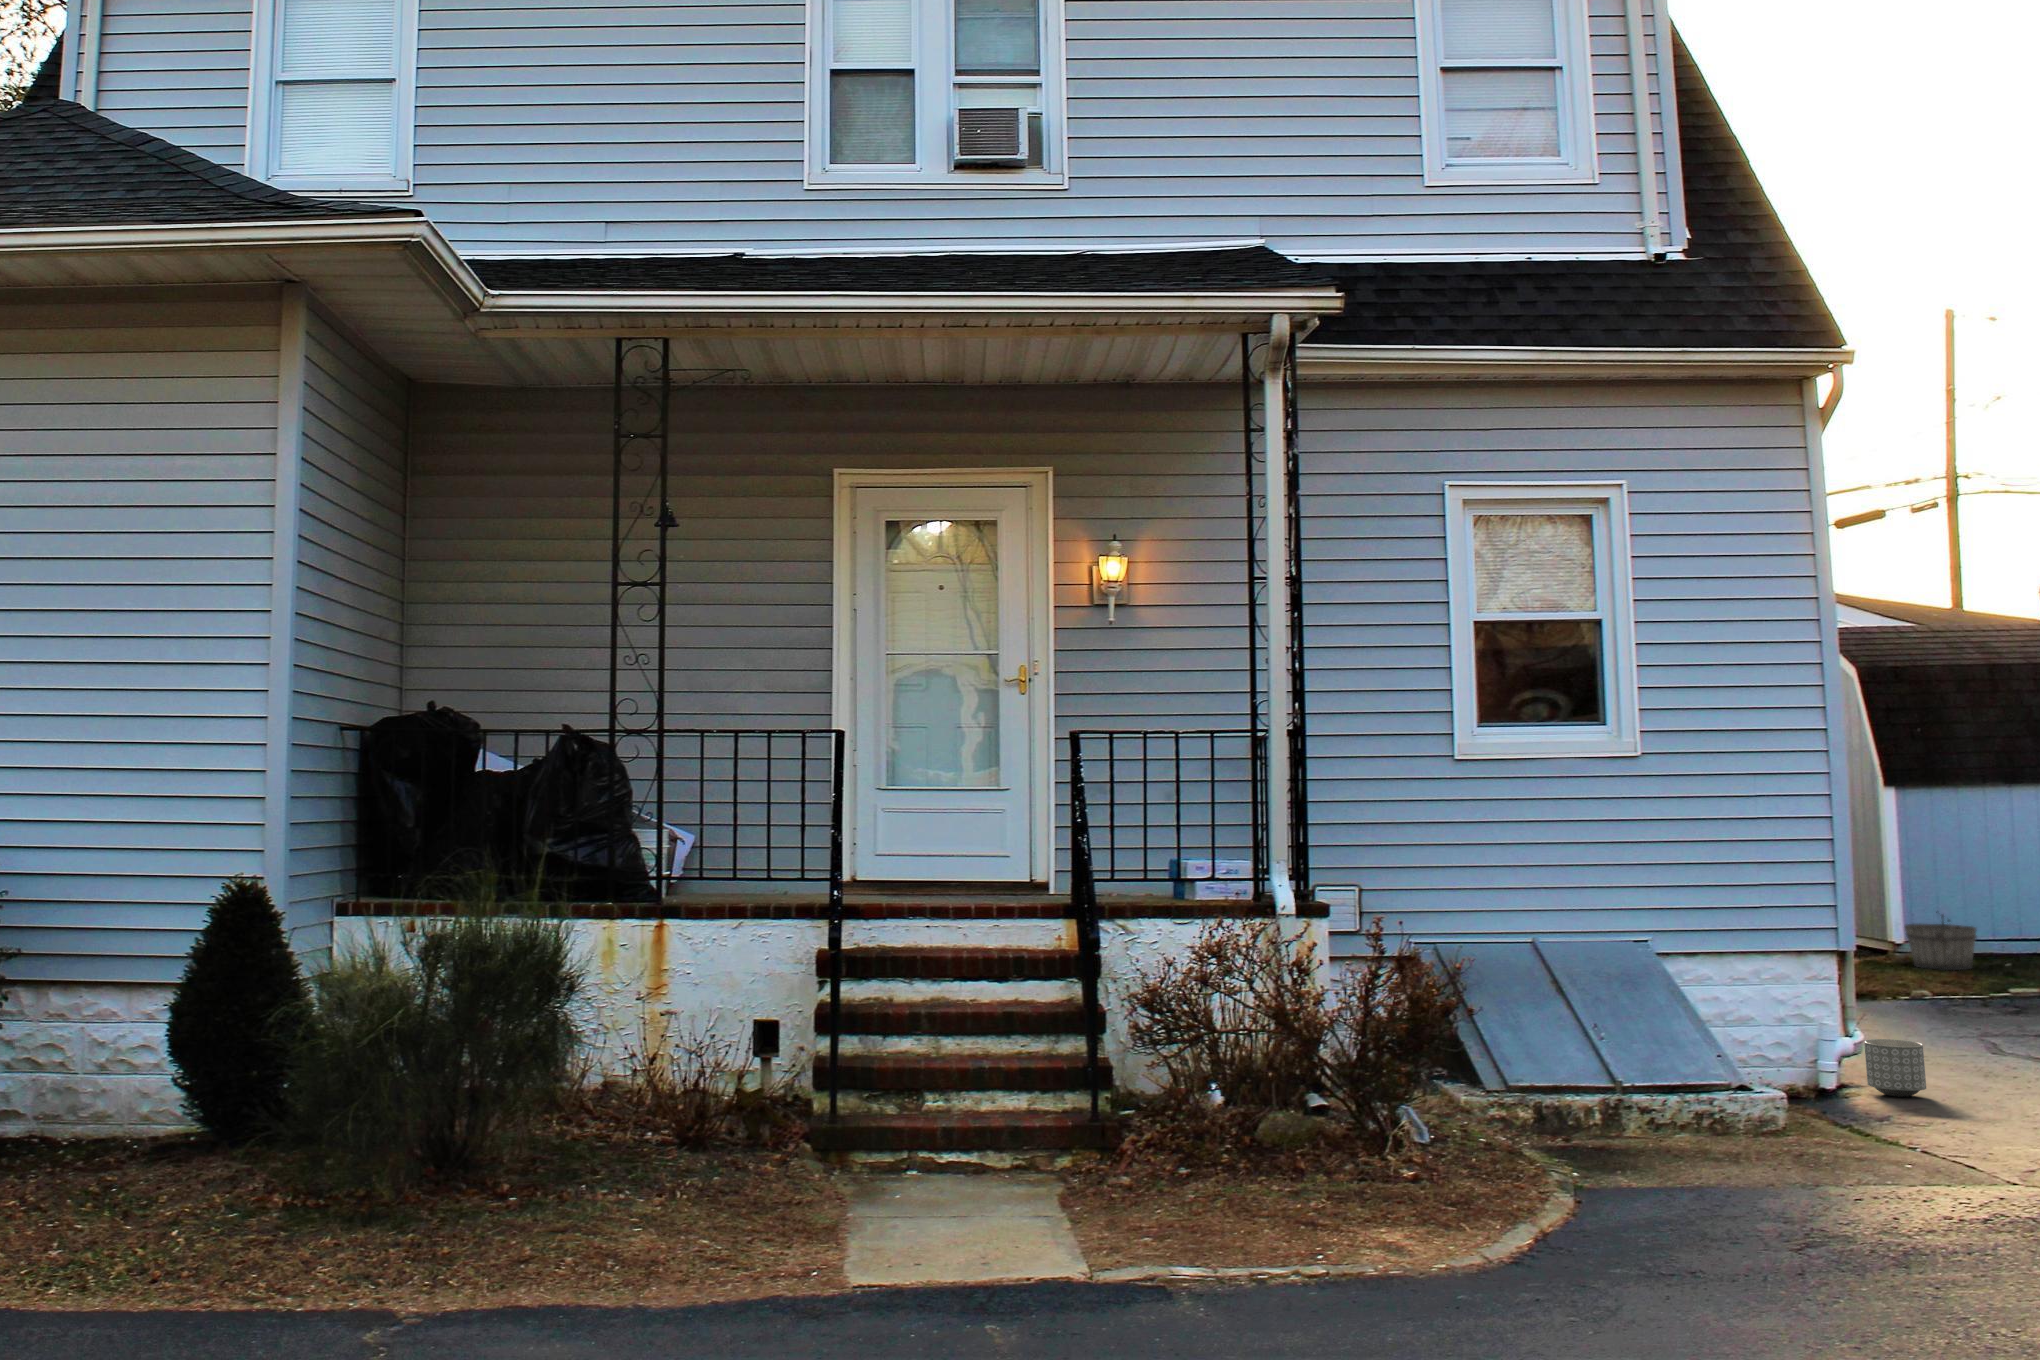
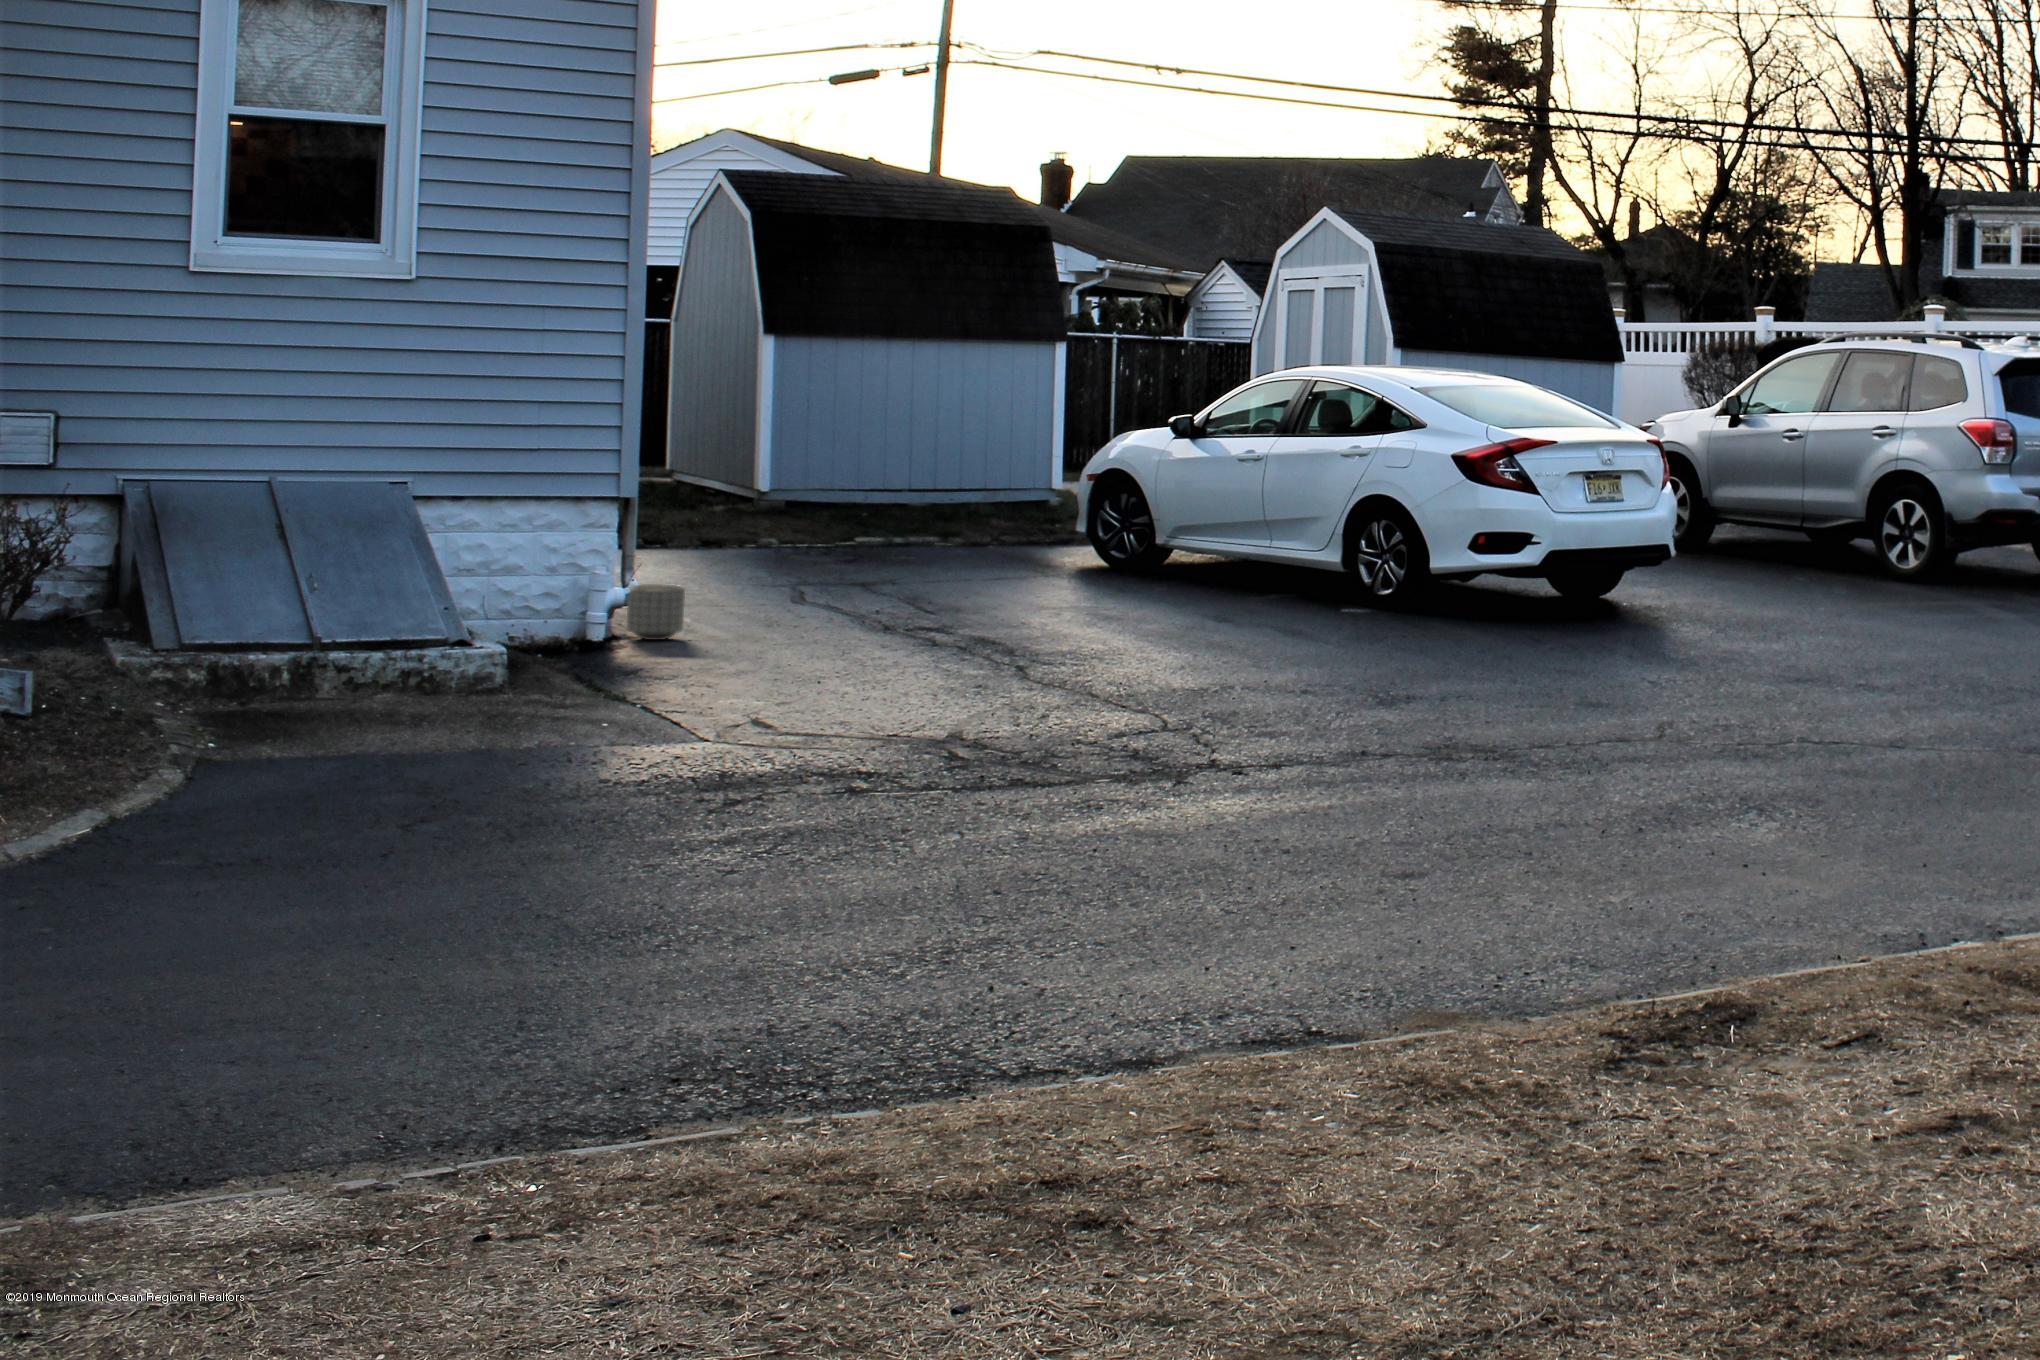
wooden bucket: present [1905,915,1977,970] -> none [774,463,842,520]

